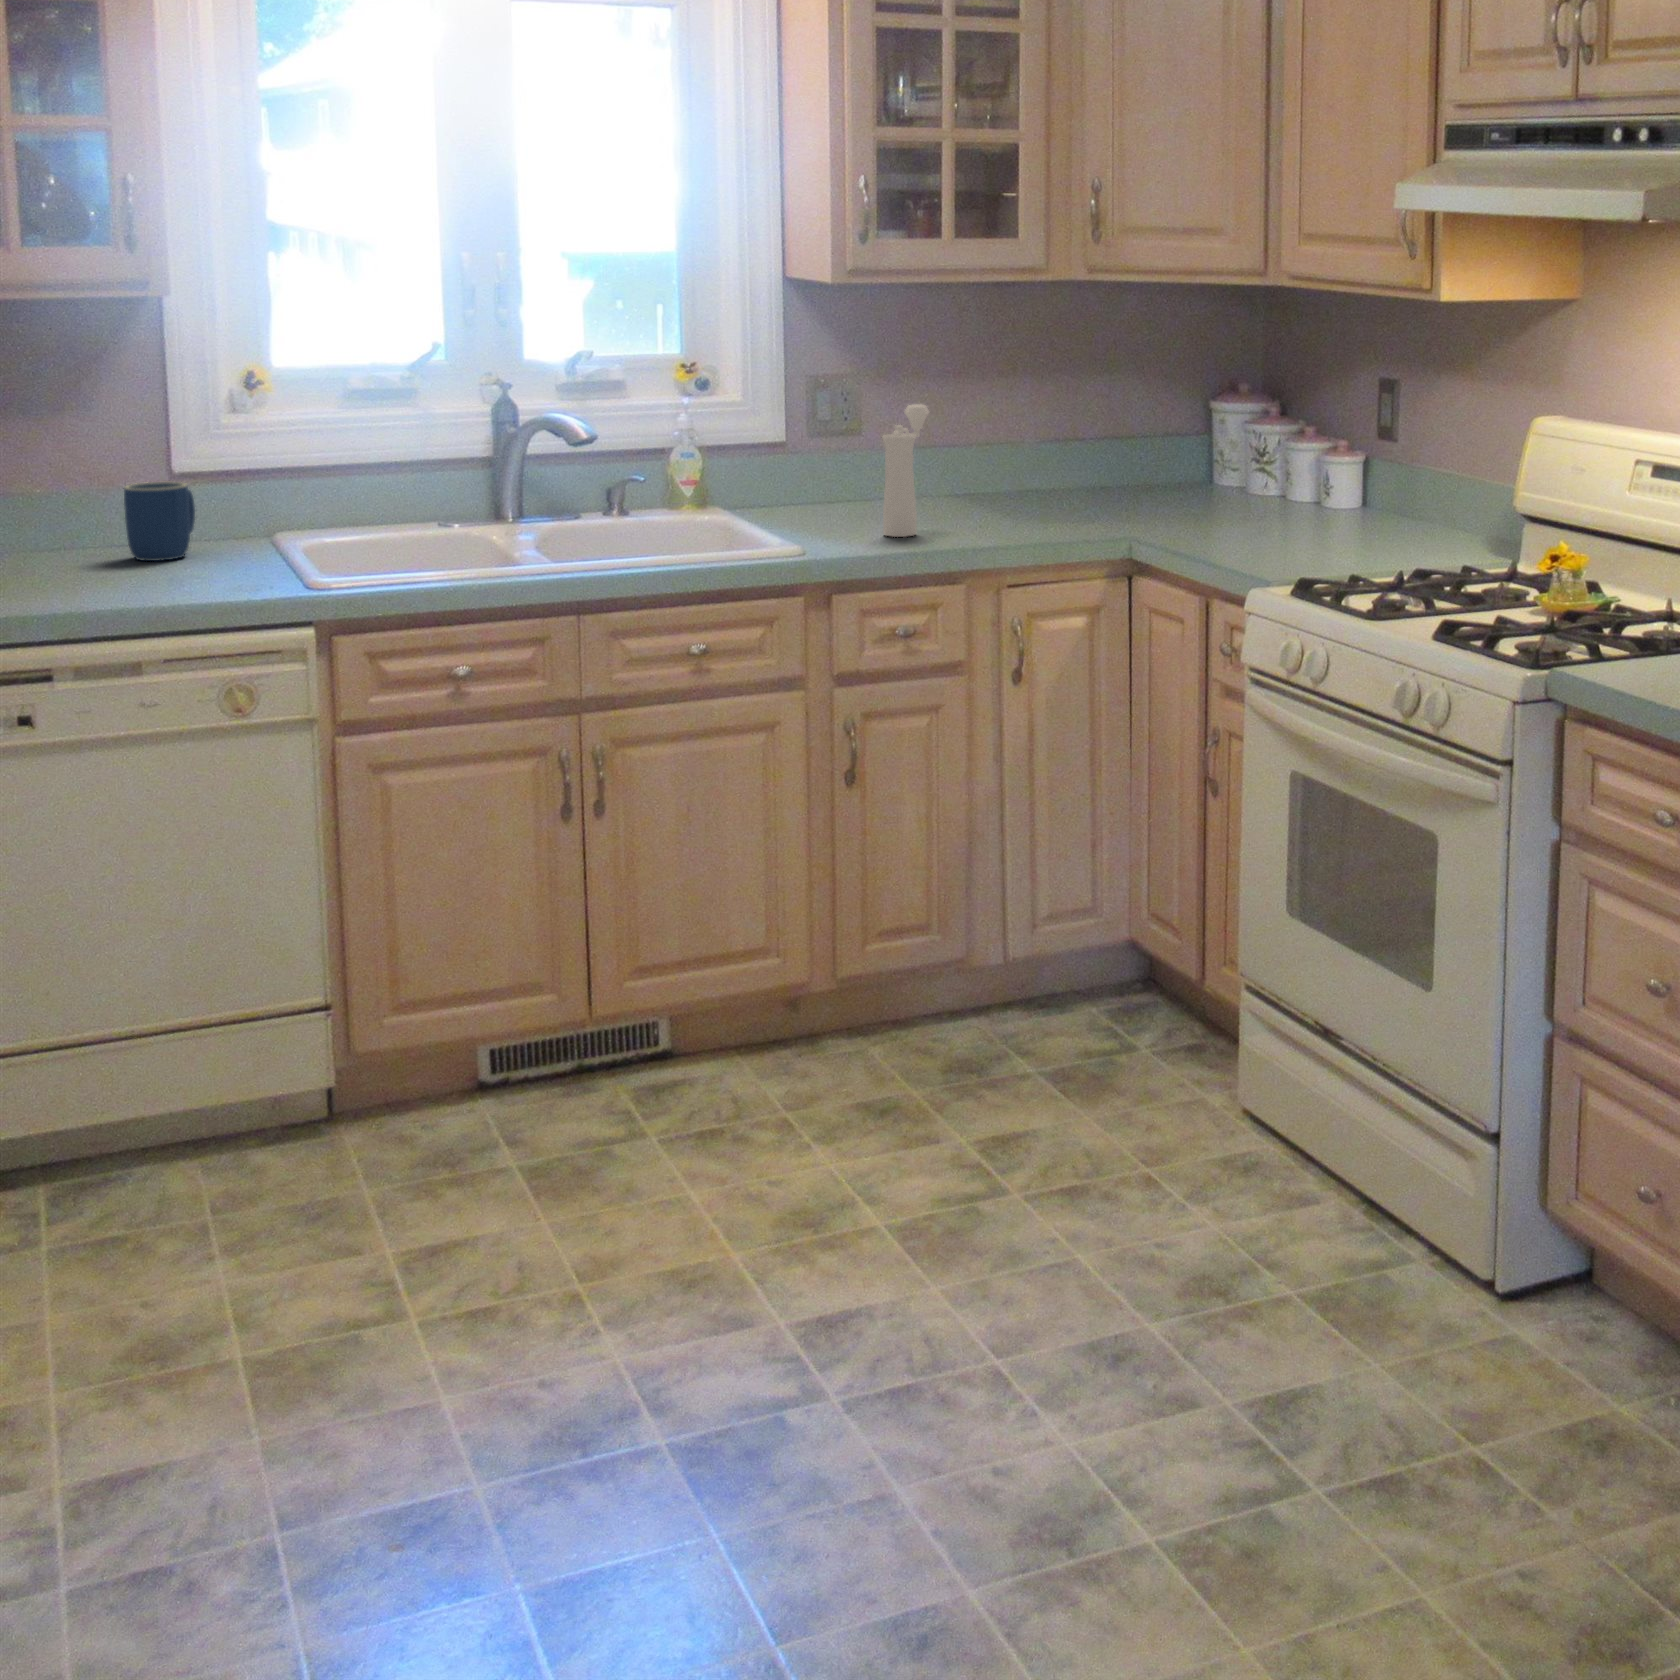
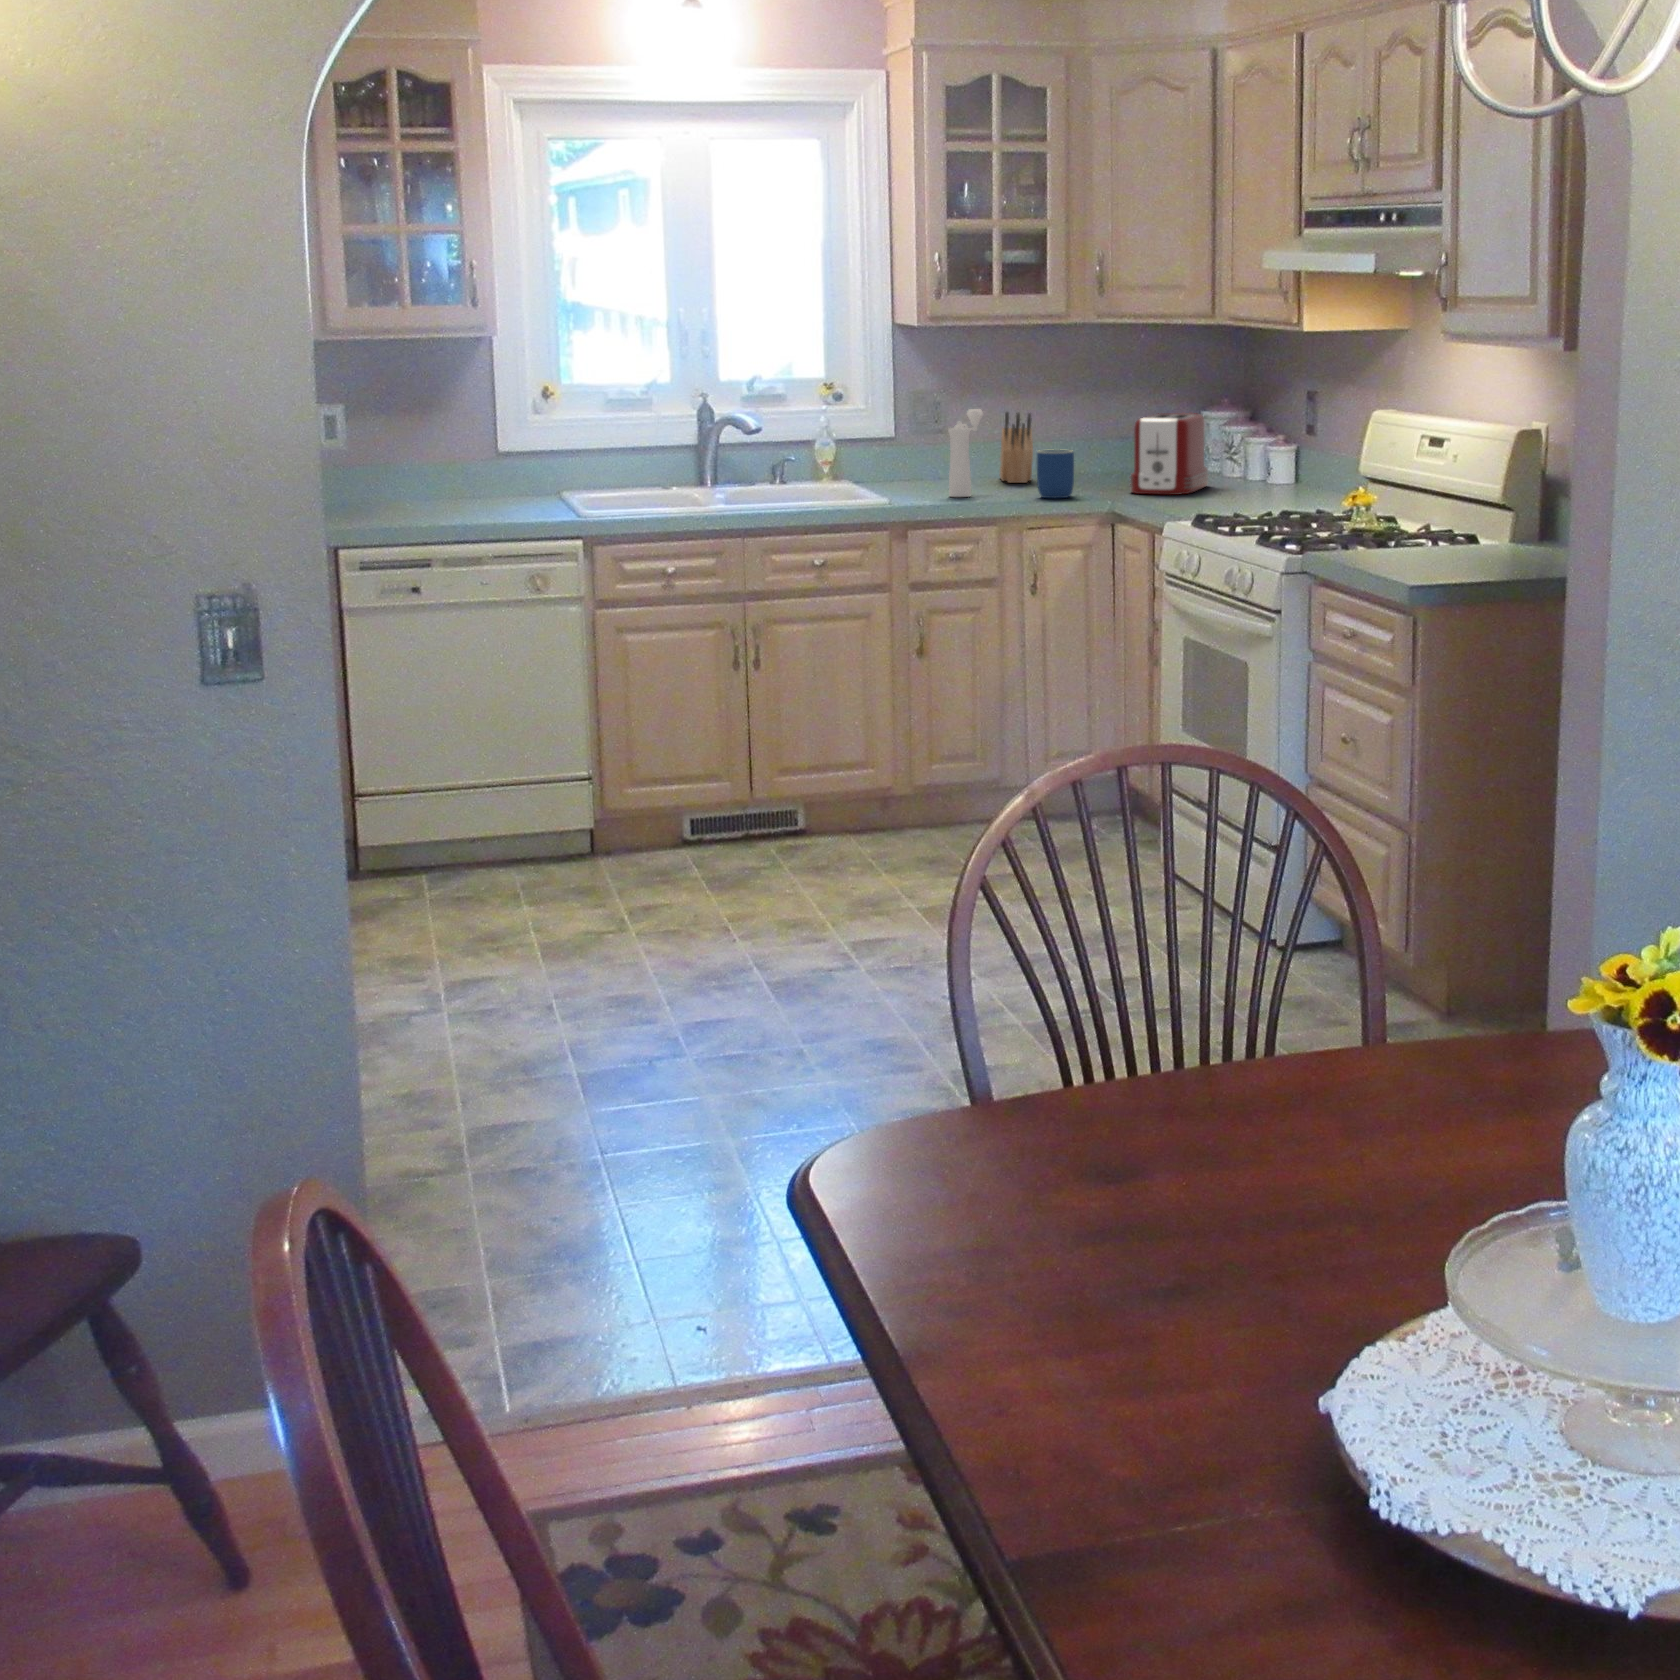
knife block: none [933,405,990,506] -> present [1000,412,1033,483]
toaster: none [1143,408,1245,529] -> present [1130,413,1209,495]
mug: present [124,482,195,561] -> present [1037,449,1074,498]

